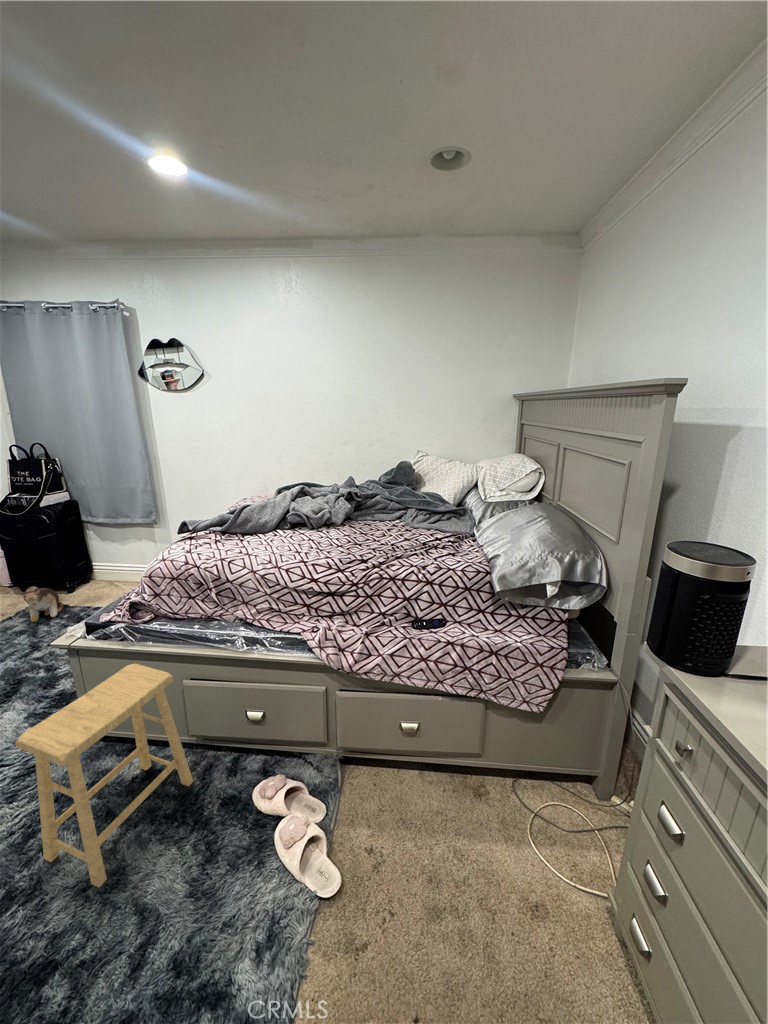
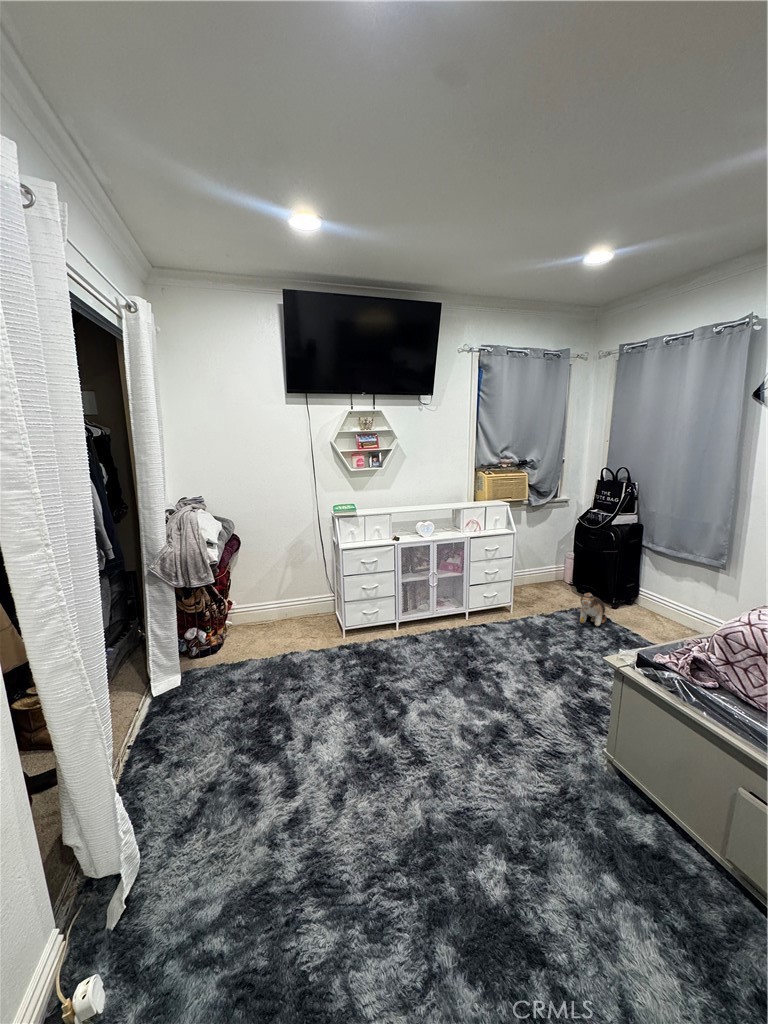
footstool: present [16,663,193,888] -> none [555,725,732,928]

